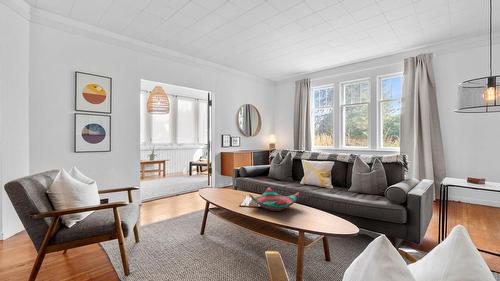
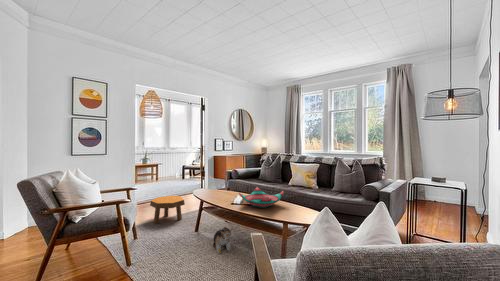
footstool: none [155,194,191,225] -> present [150,196,185,224]
plush toy: none [221,233,242,262] -> present [213,227,232,254]

